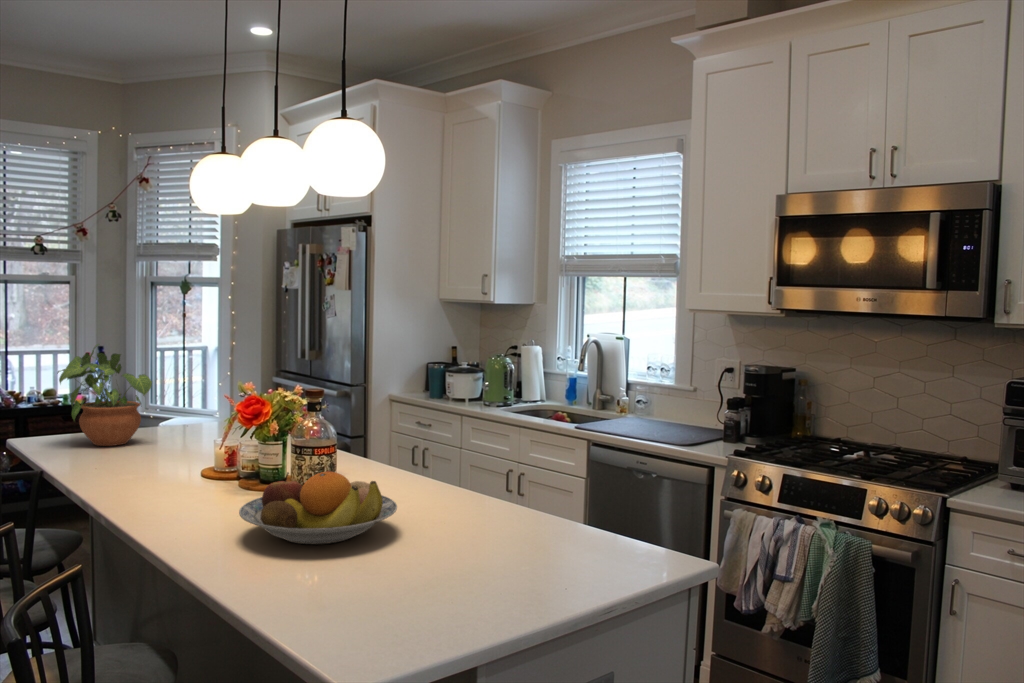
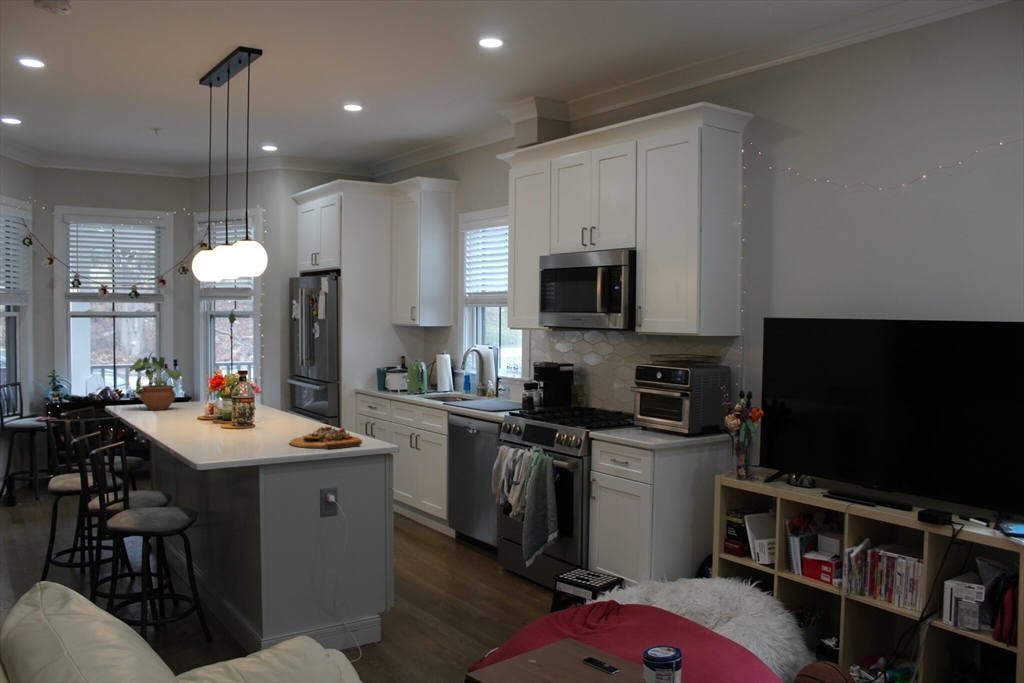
fruit bowl: present [239,470,397,544] -> none [192,405,271,439]
cutting board: none [463,517,626,583] -> present [289,427,362,449]

